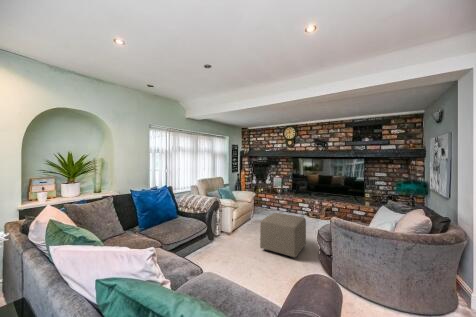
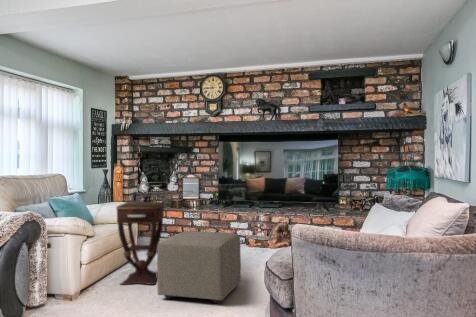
side table: none [240,194,265,239] -> present [116,202,164,285]

